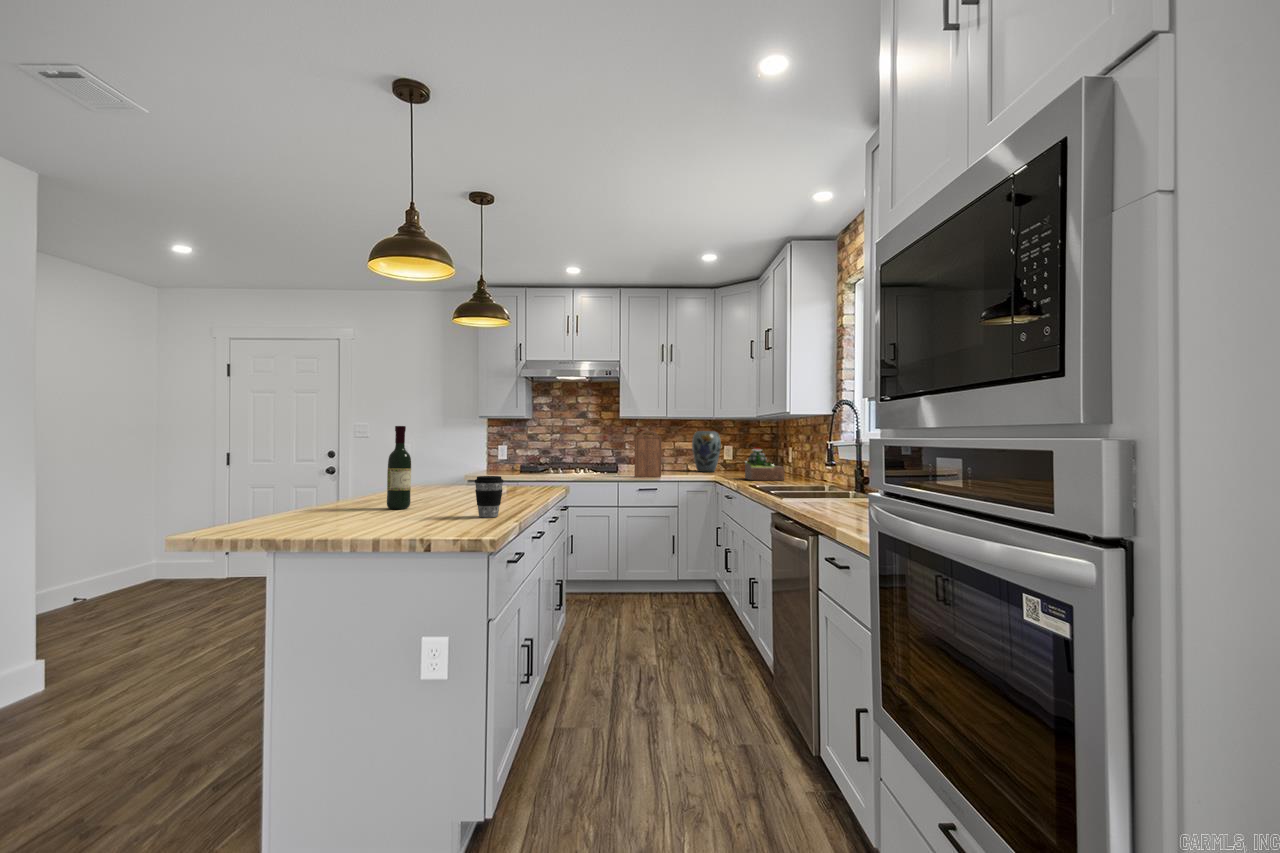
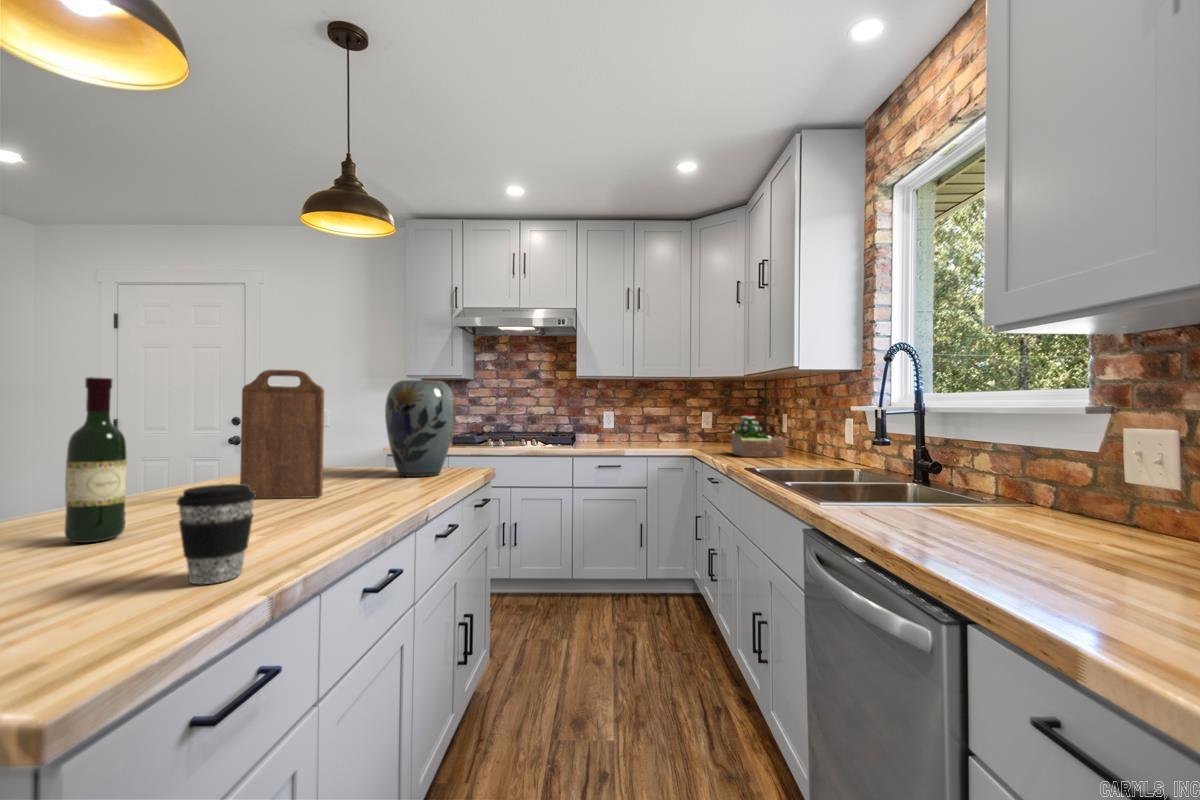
cutting board: present [634,431,661,477] -> present [240,370,324,498]
vase: present [692,431,721,472] -> present [385,380,456,477]

